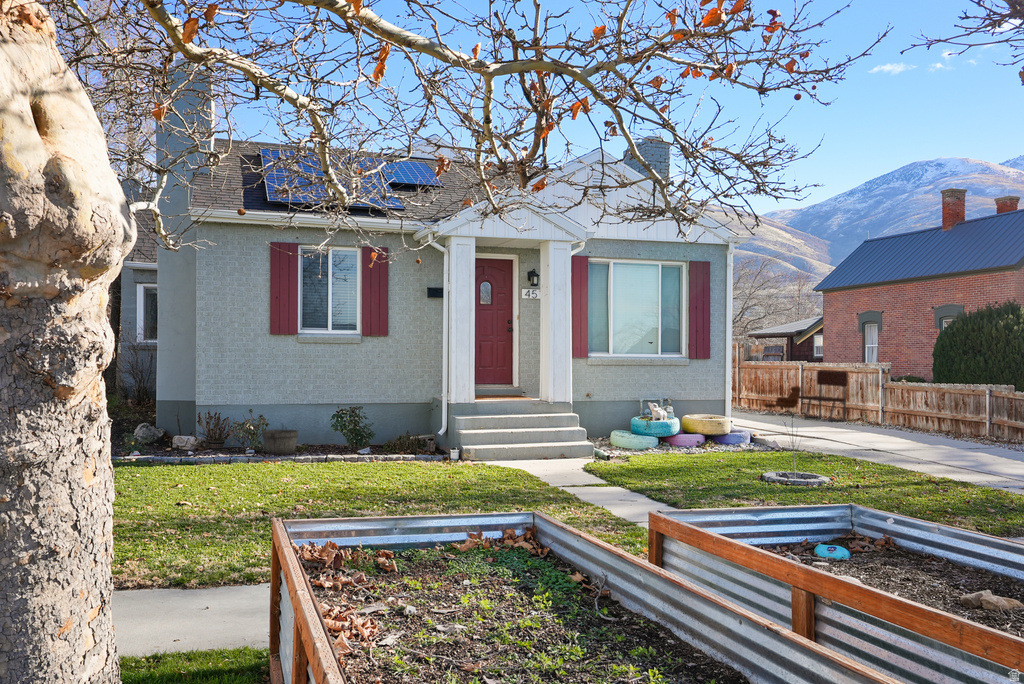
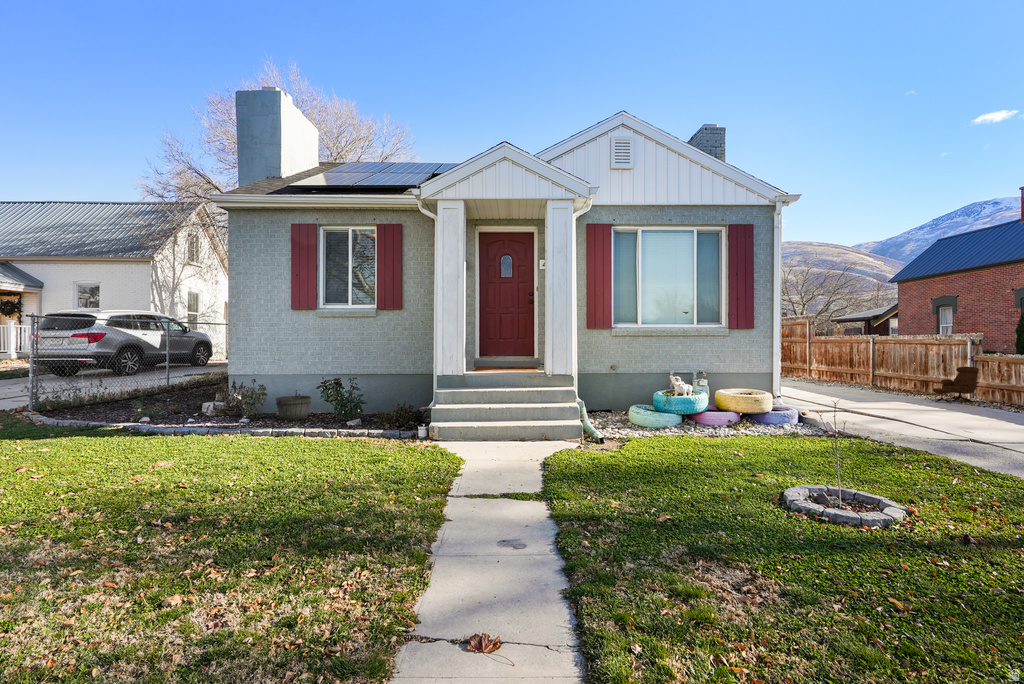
bench: present [799,370,848,421] -> none [869,343,927,395]
lounge chair: present [764,386,801,414] -> present [932,367,979,403]

